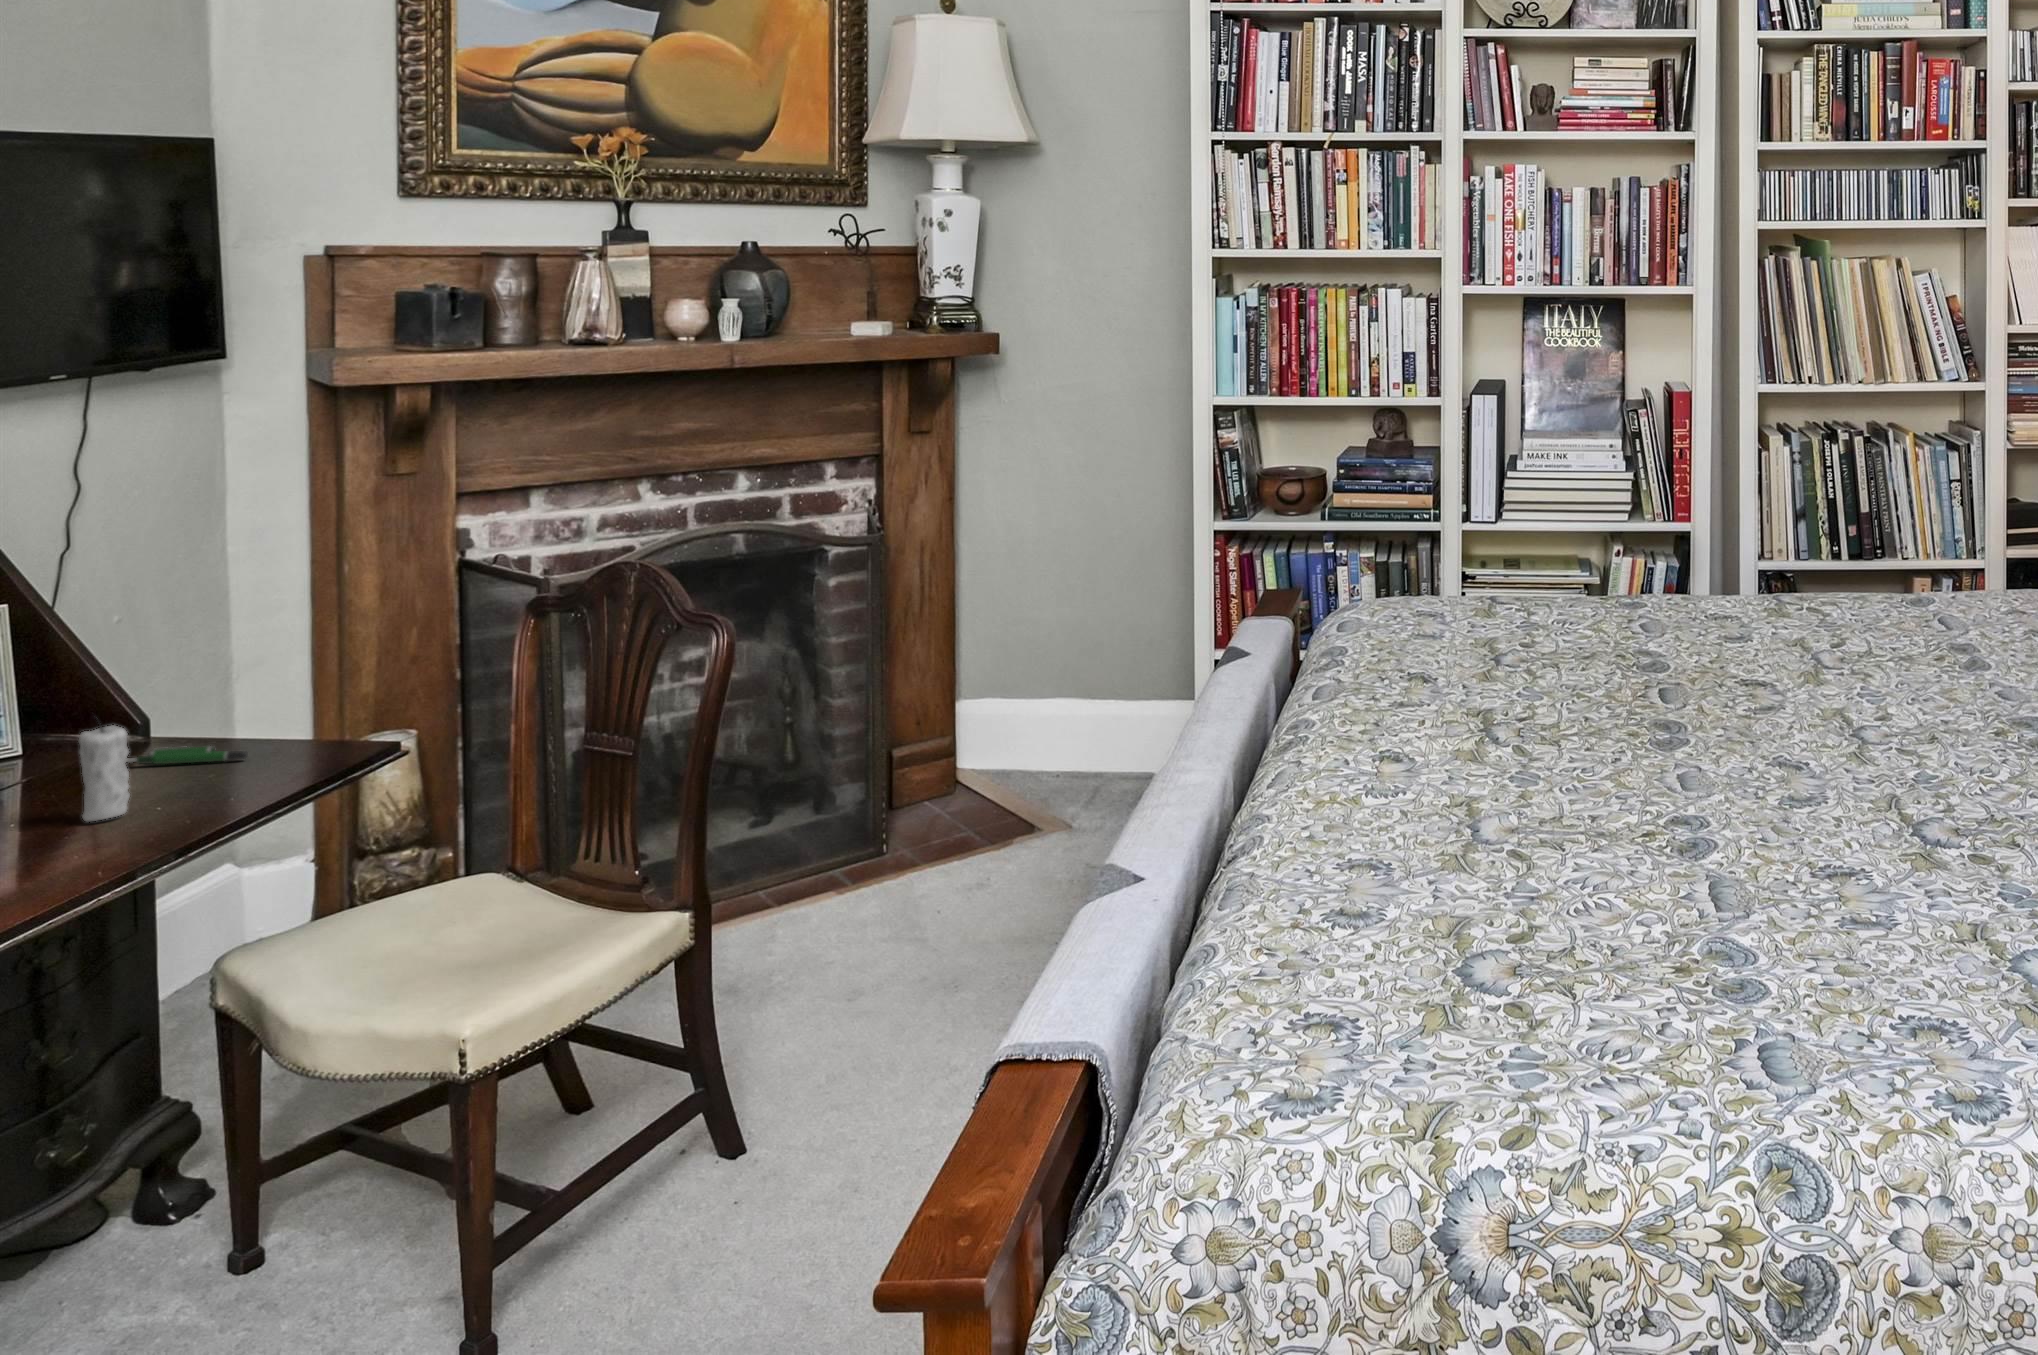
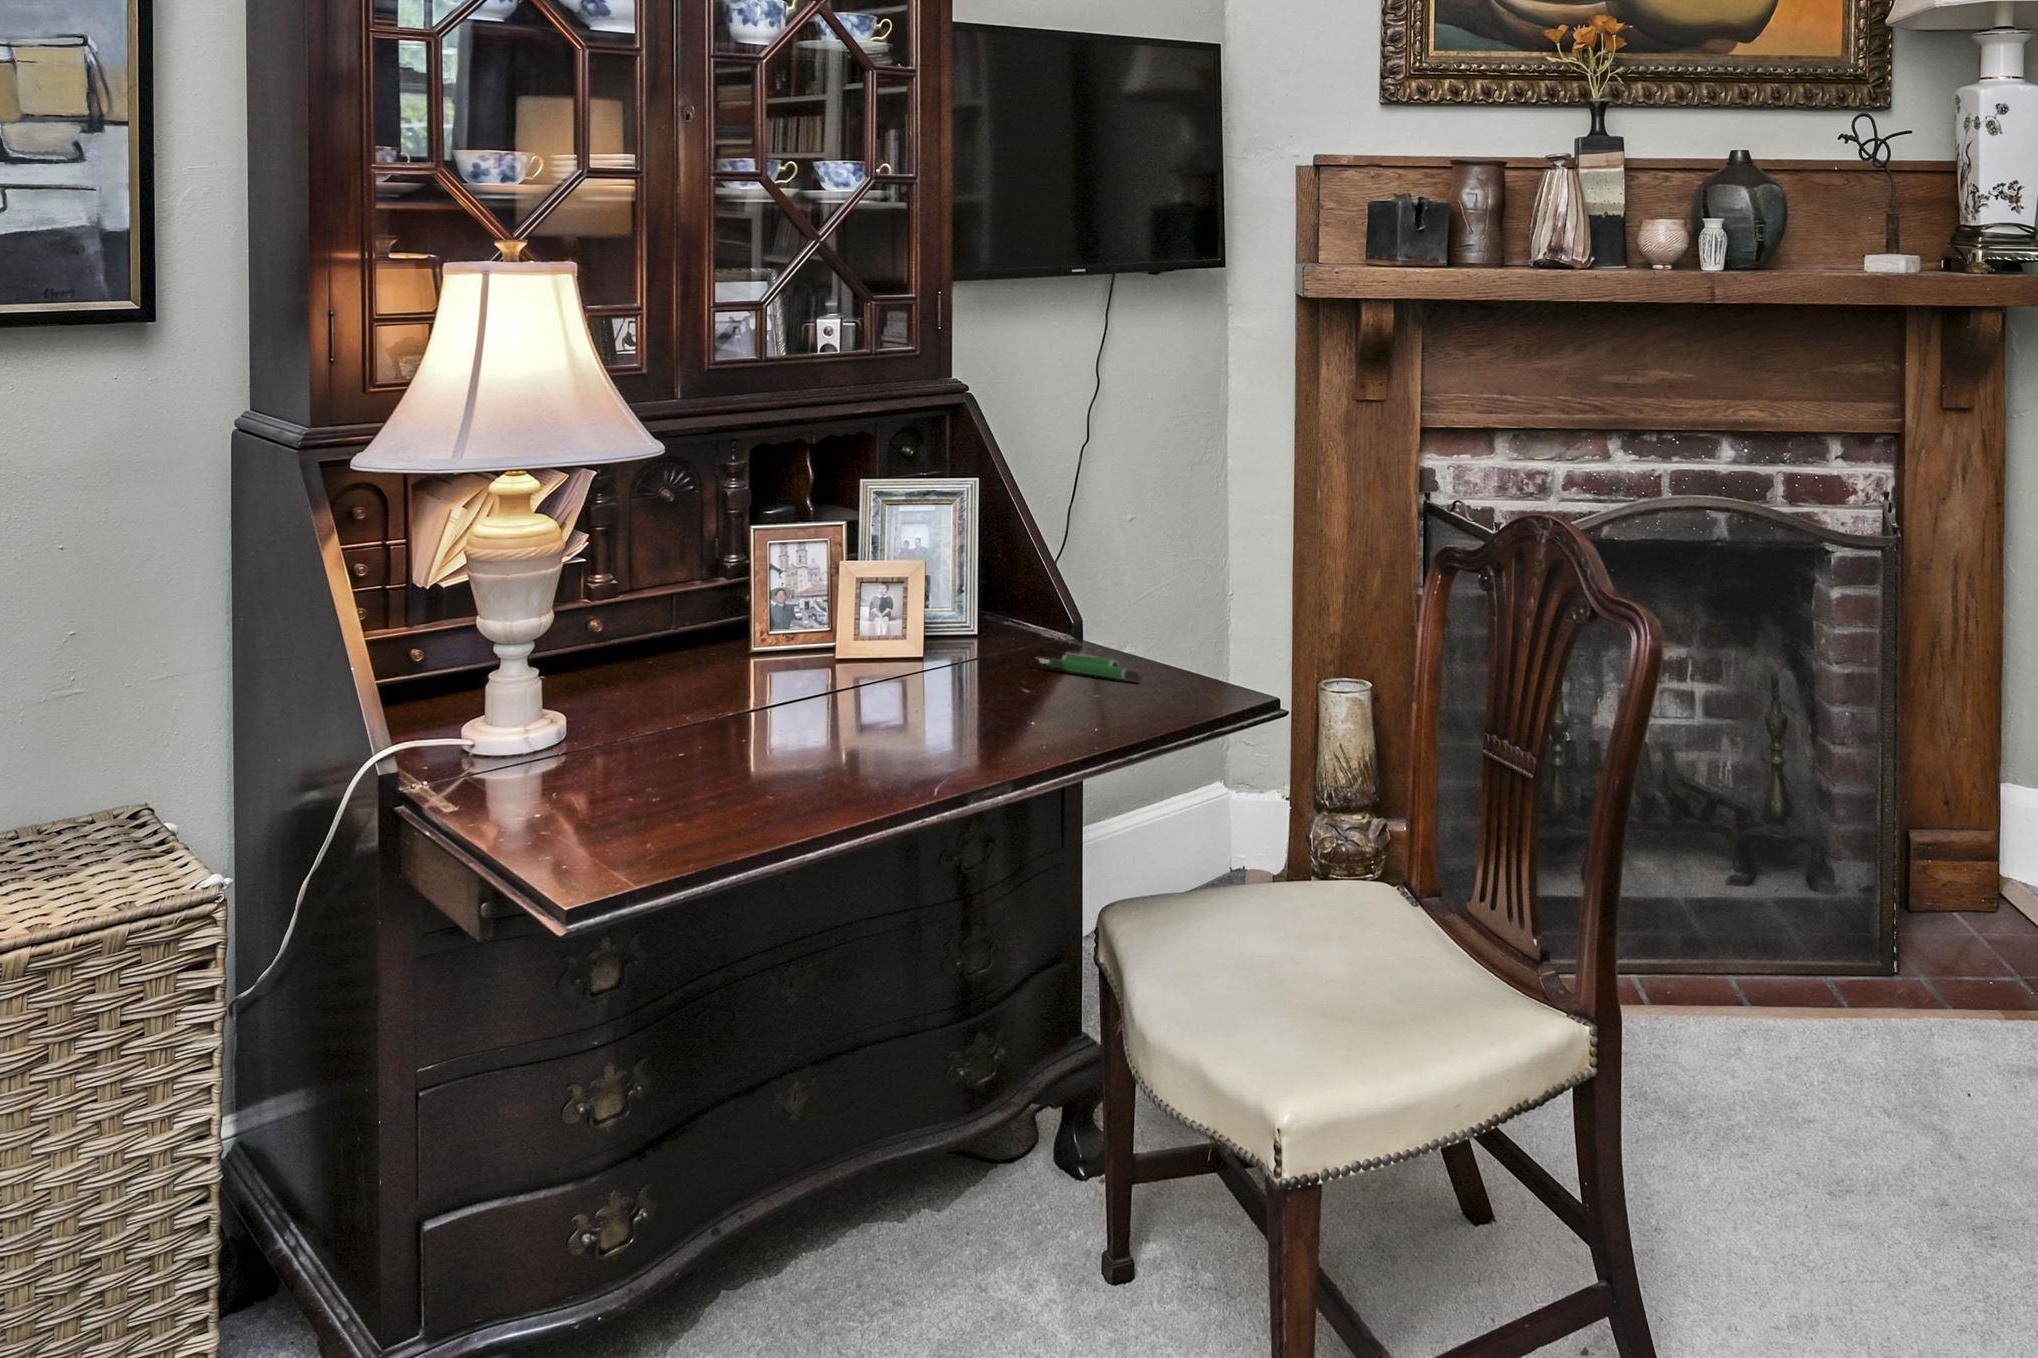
candle: present [79,723,130,822] -> none [966,593,1012,723]

